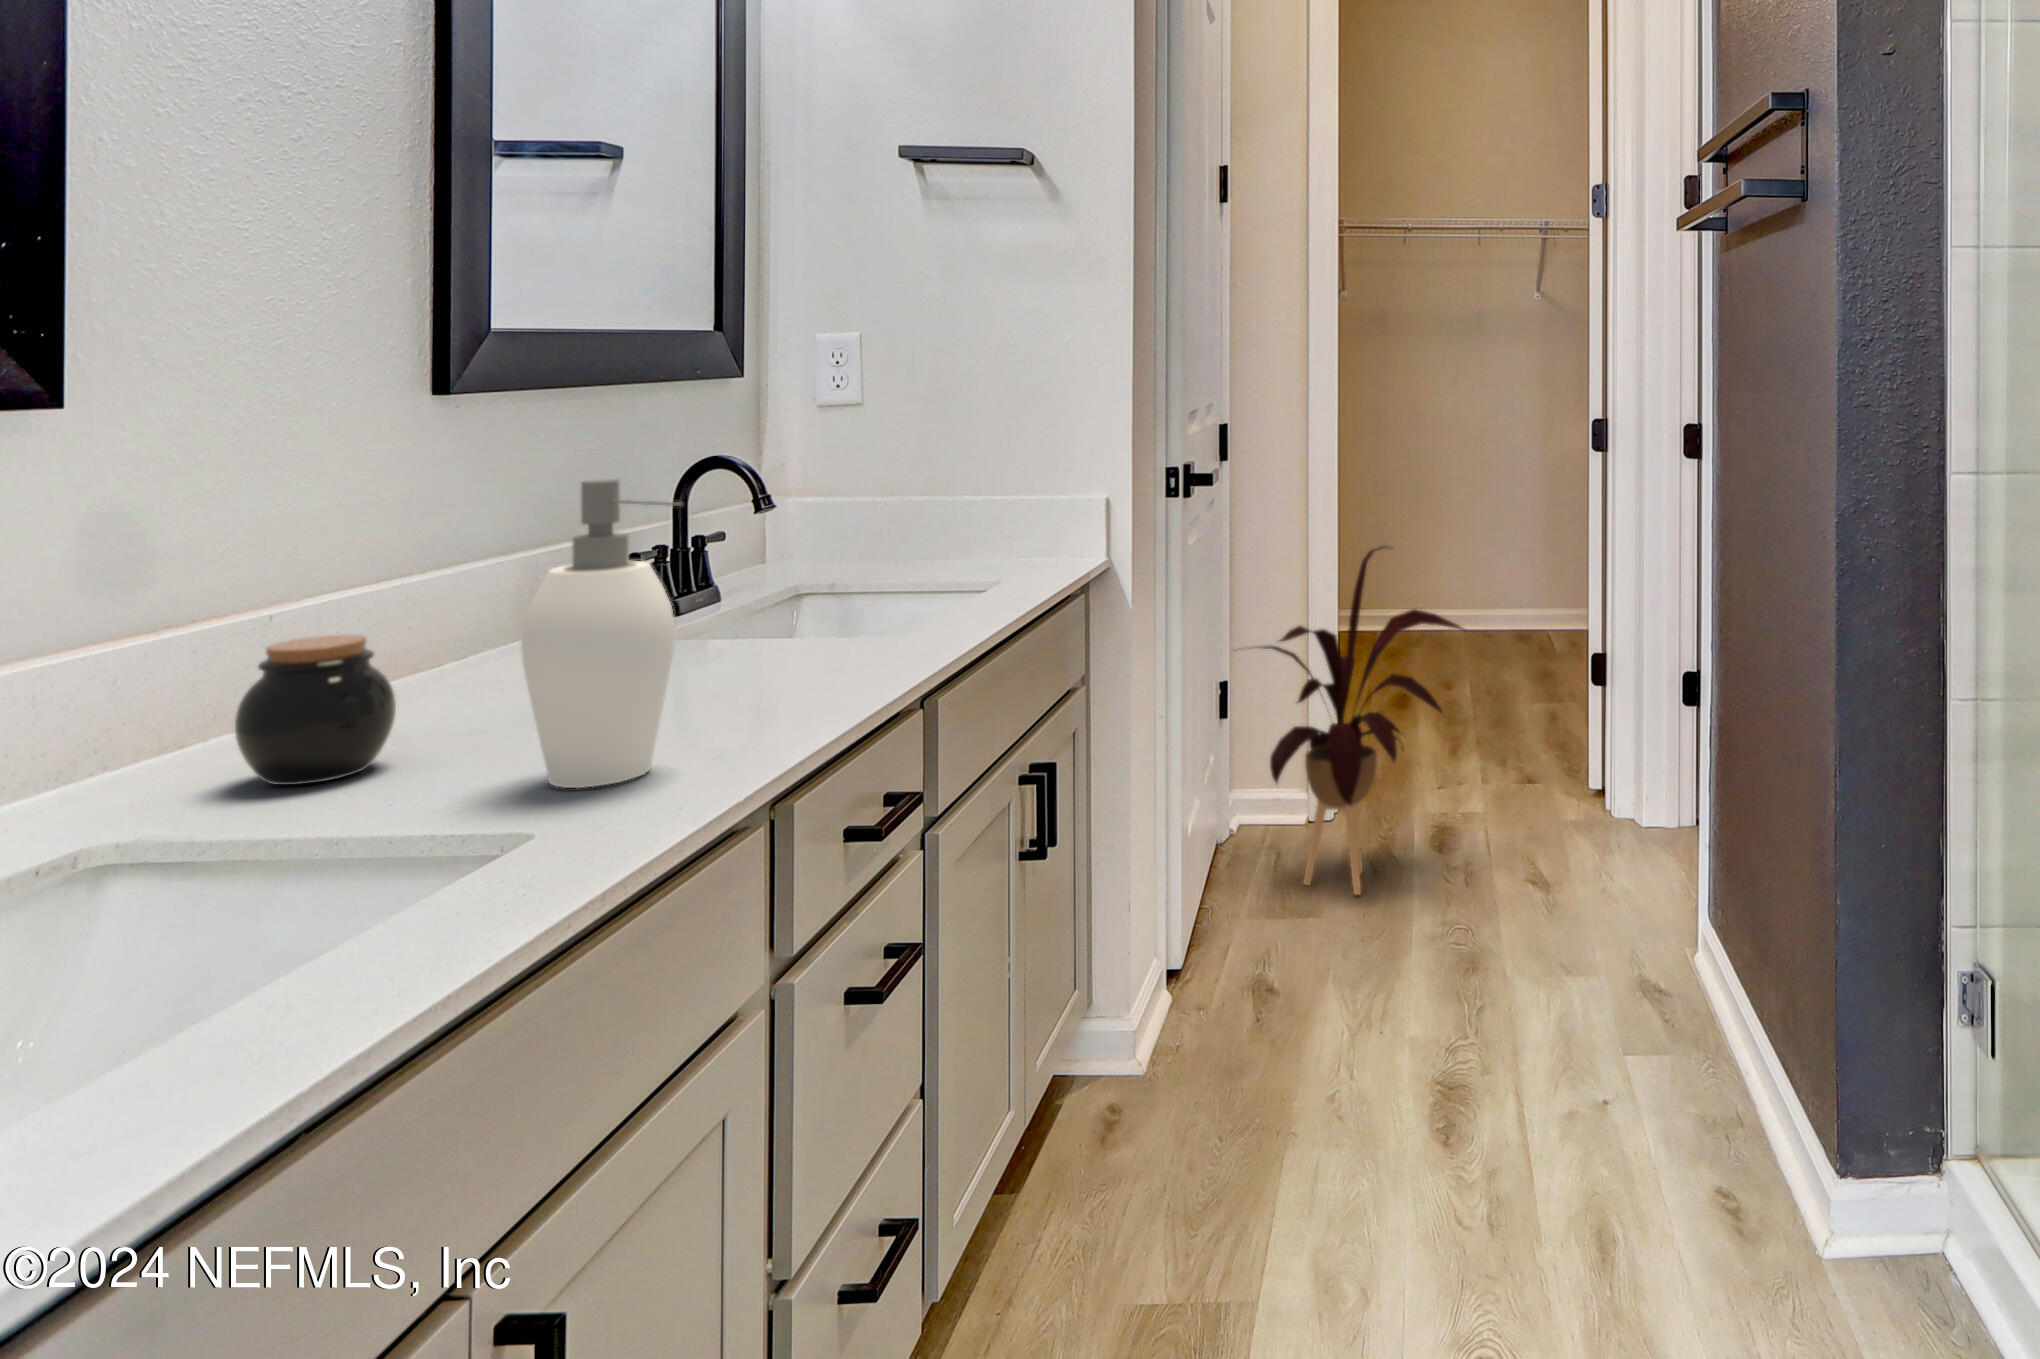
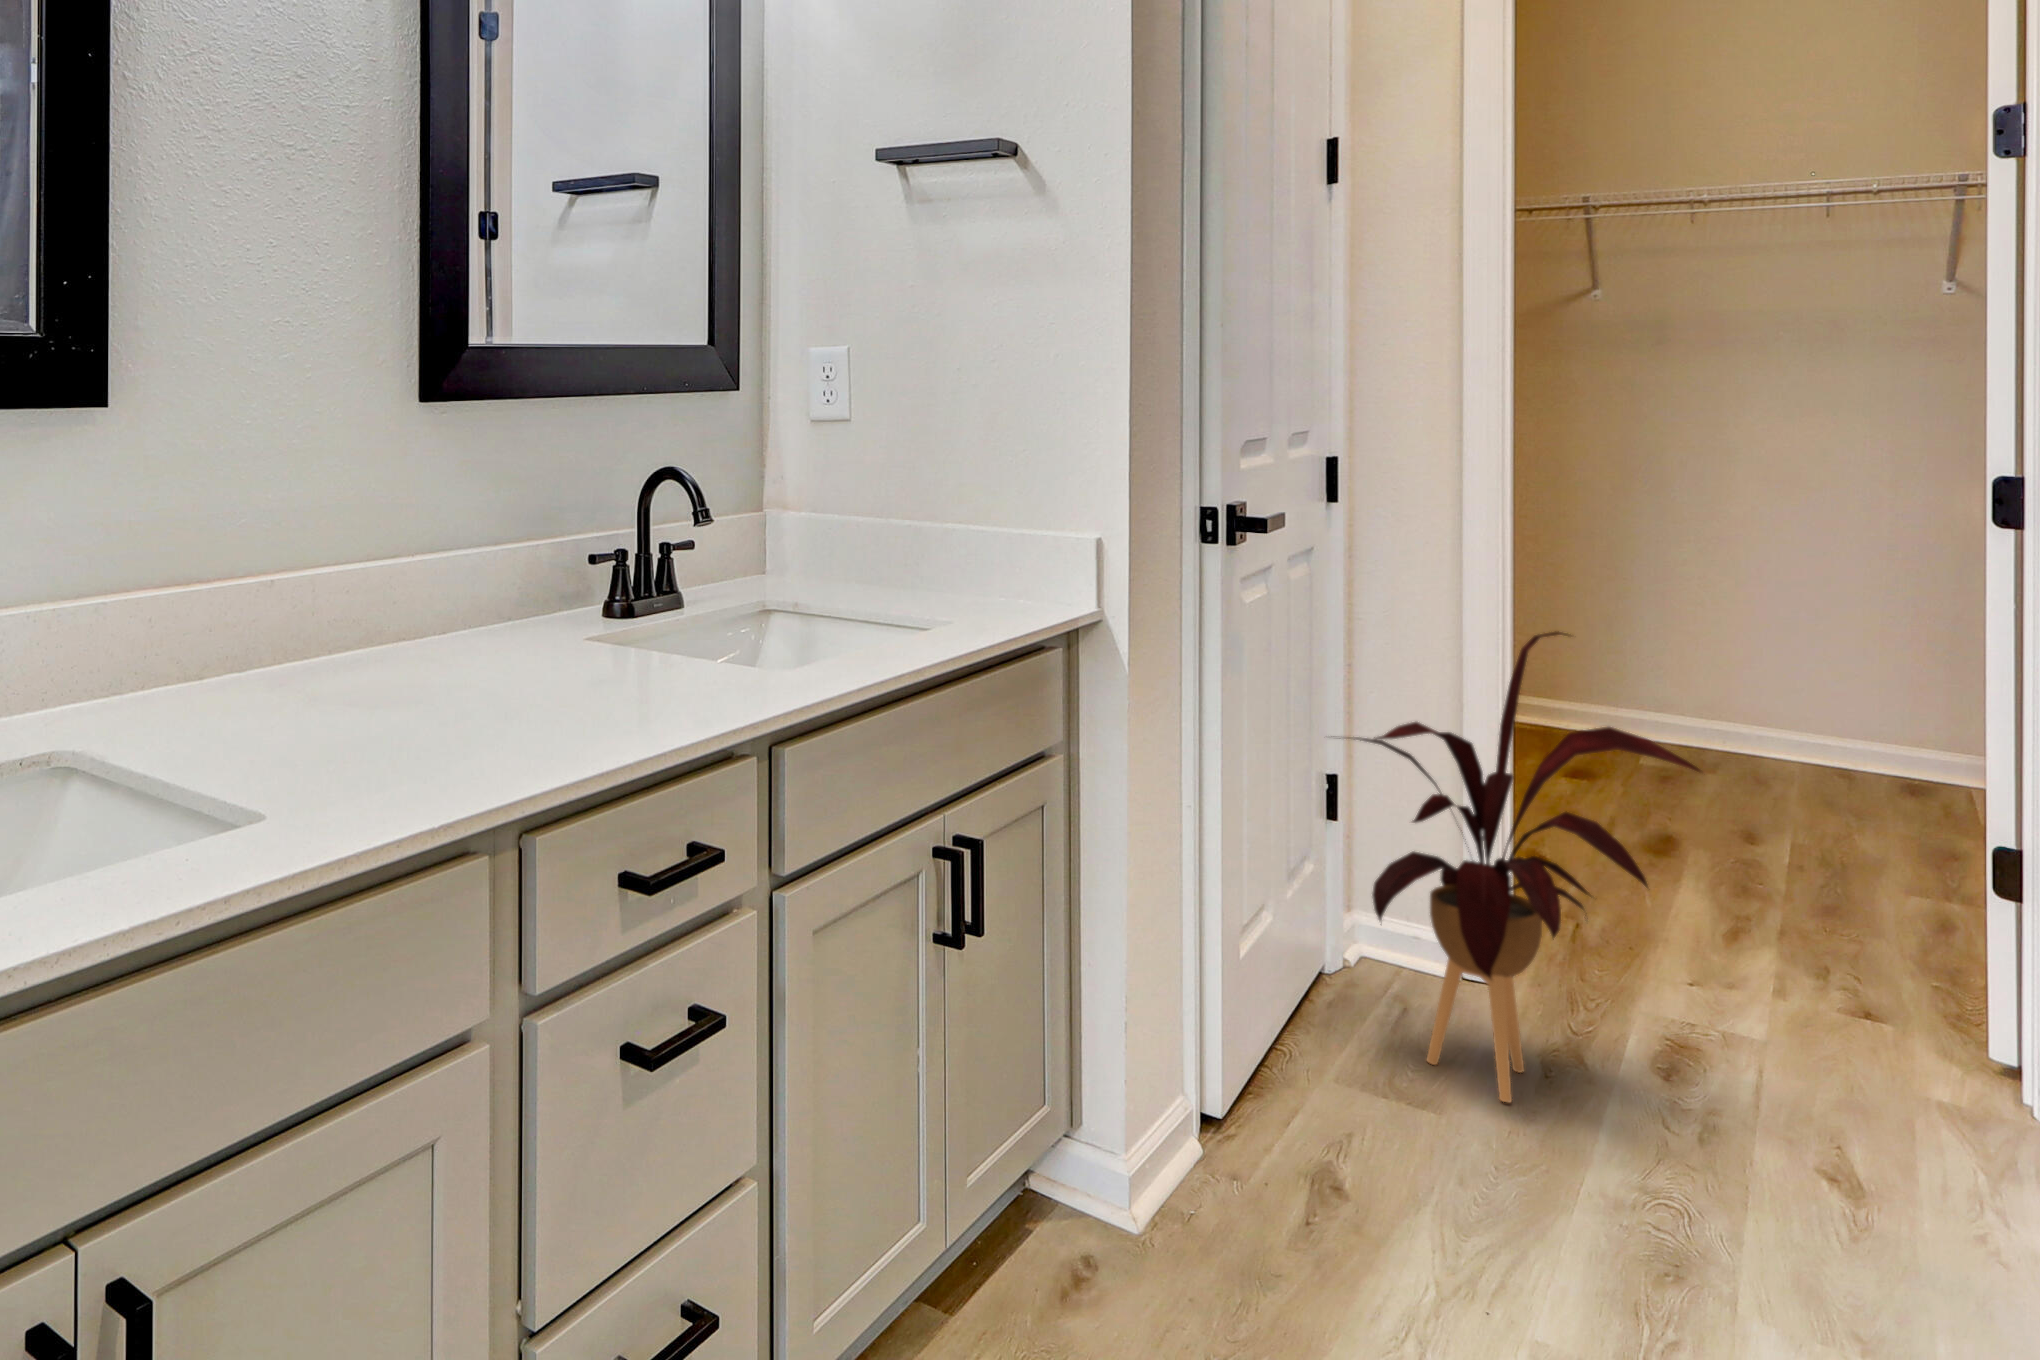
soap dispenser: present [521,479,682,788] -> none [329,494,451,784]
jar: present [235,635,396,785] -> none [199,608,303,730]

